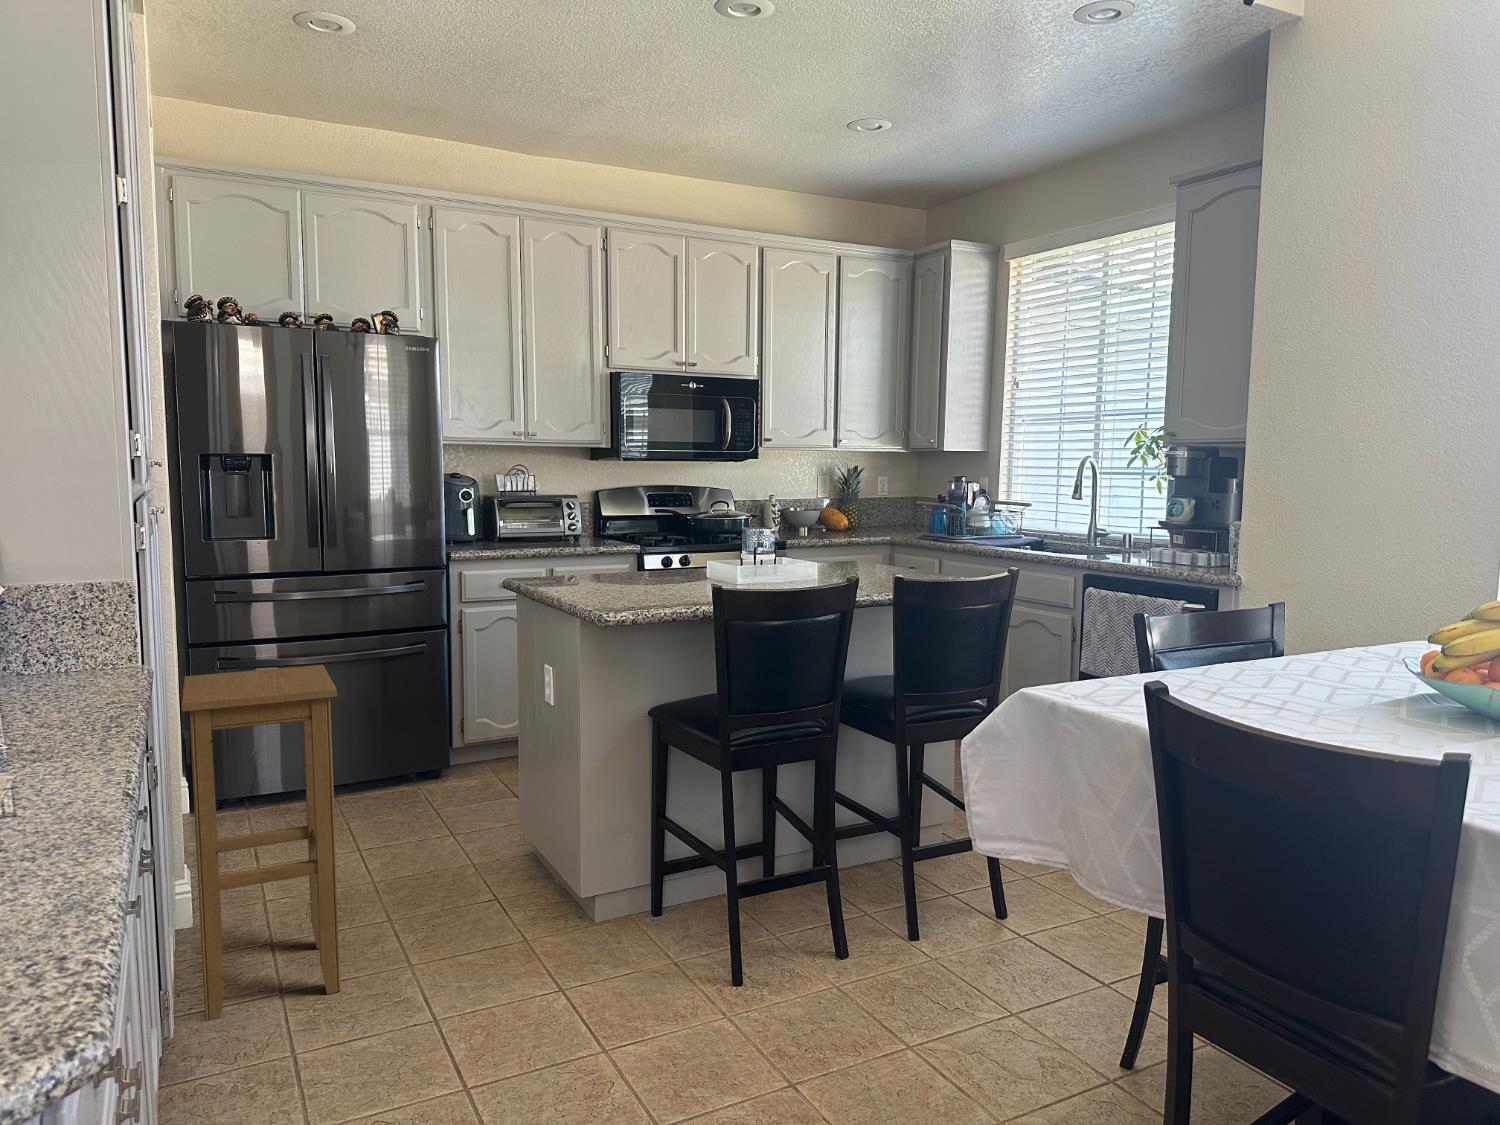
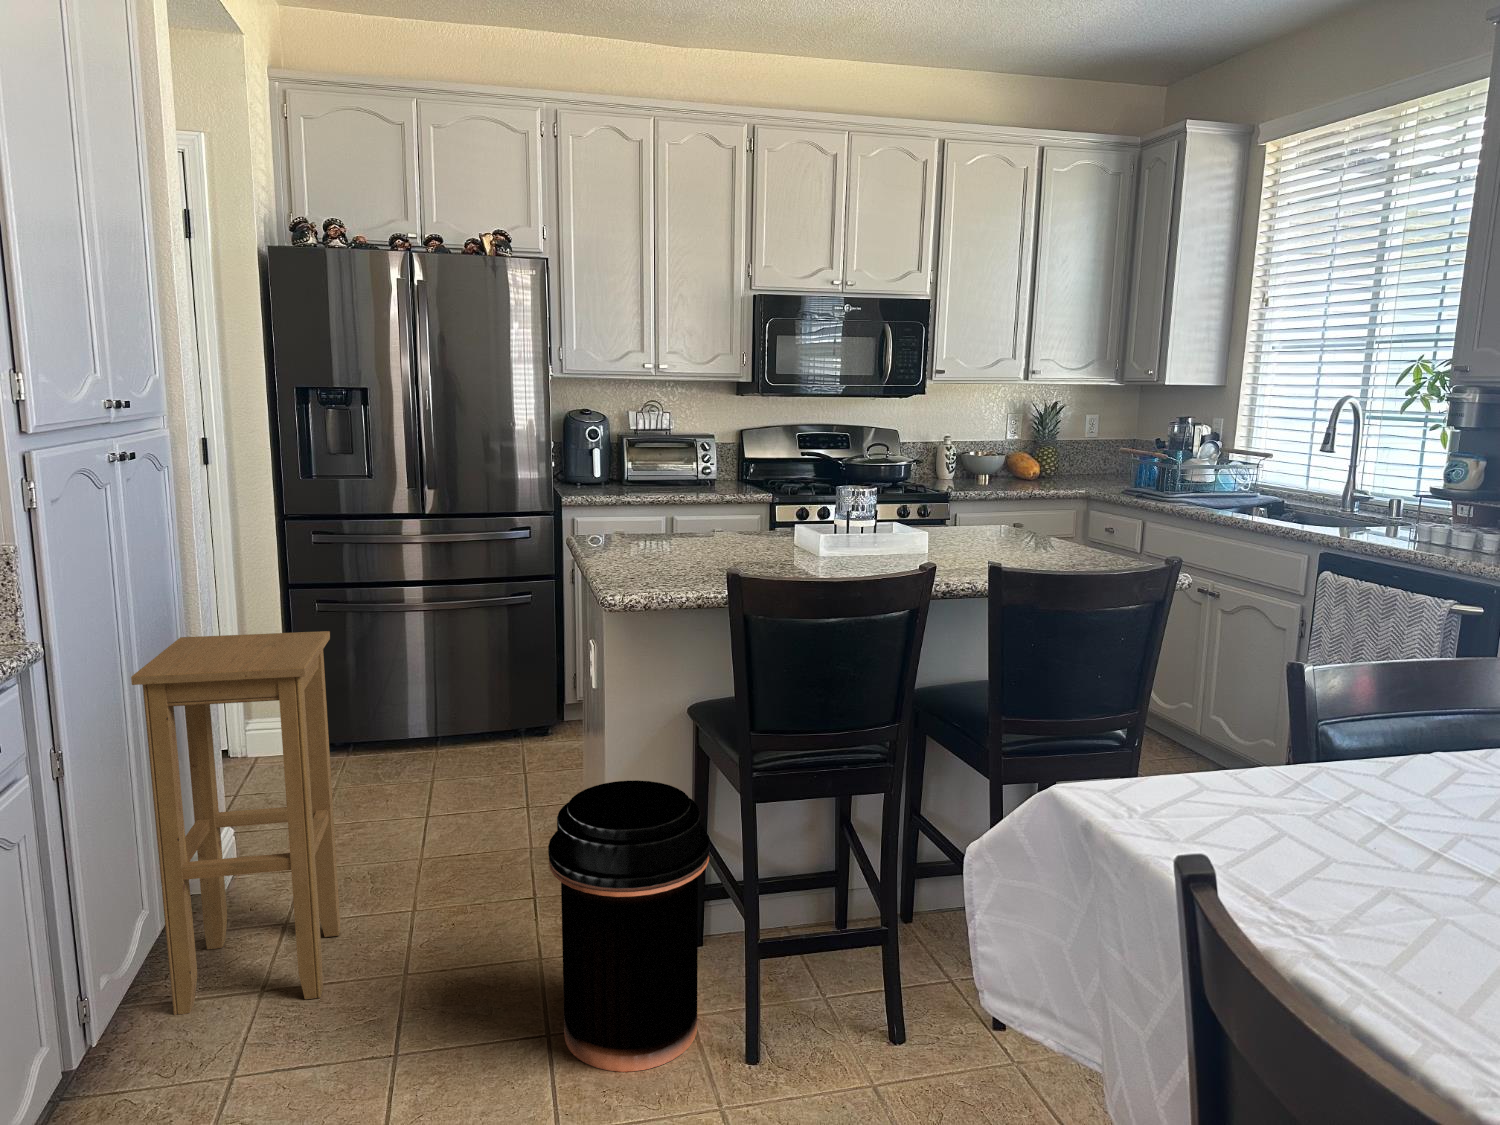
trash can: none [561,768,694,1005] -> present [548,780,710,1072]

